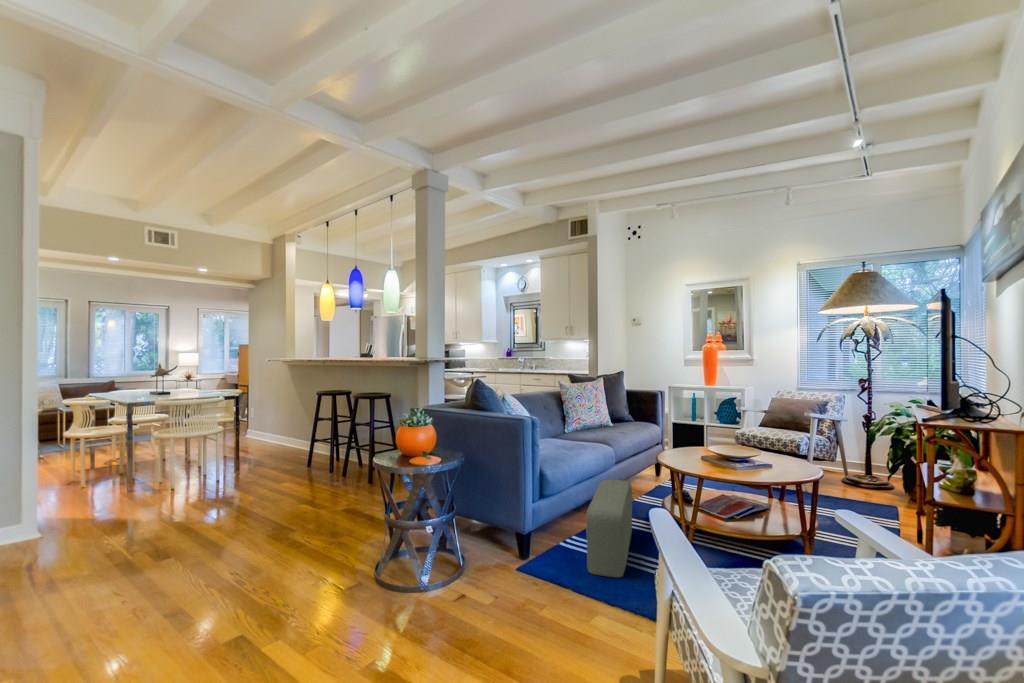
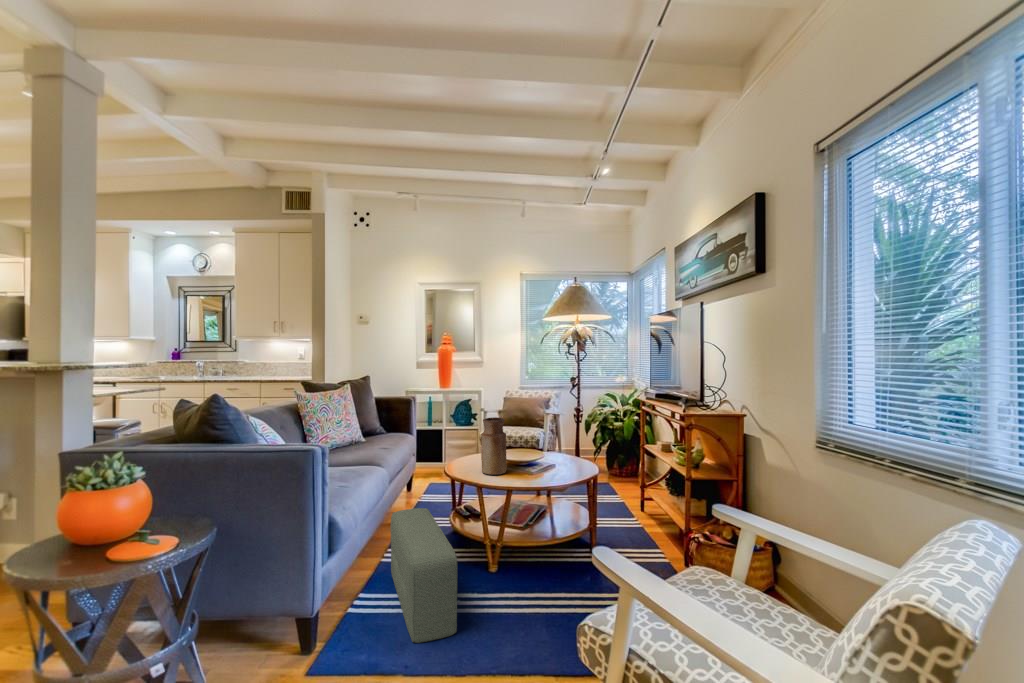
vase: none [684,412,709,465] -> present [481,417,507,475]

